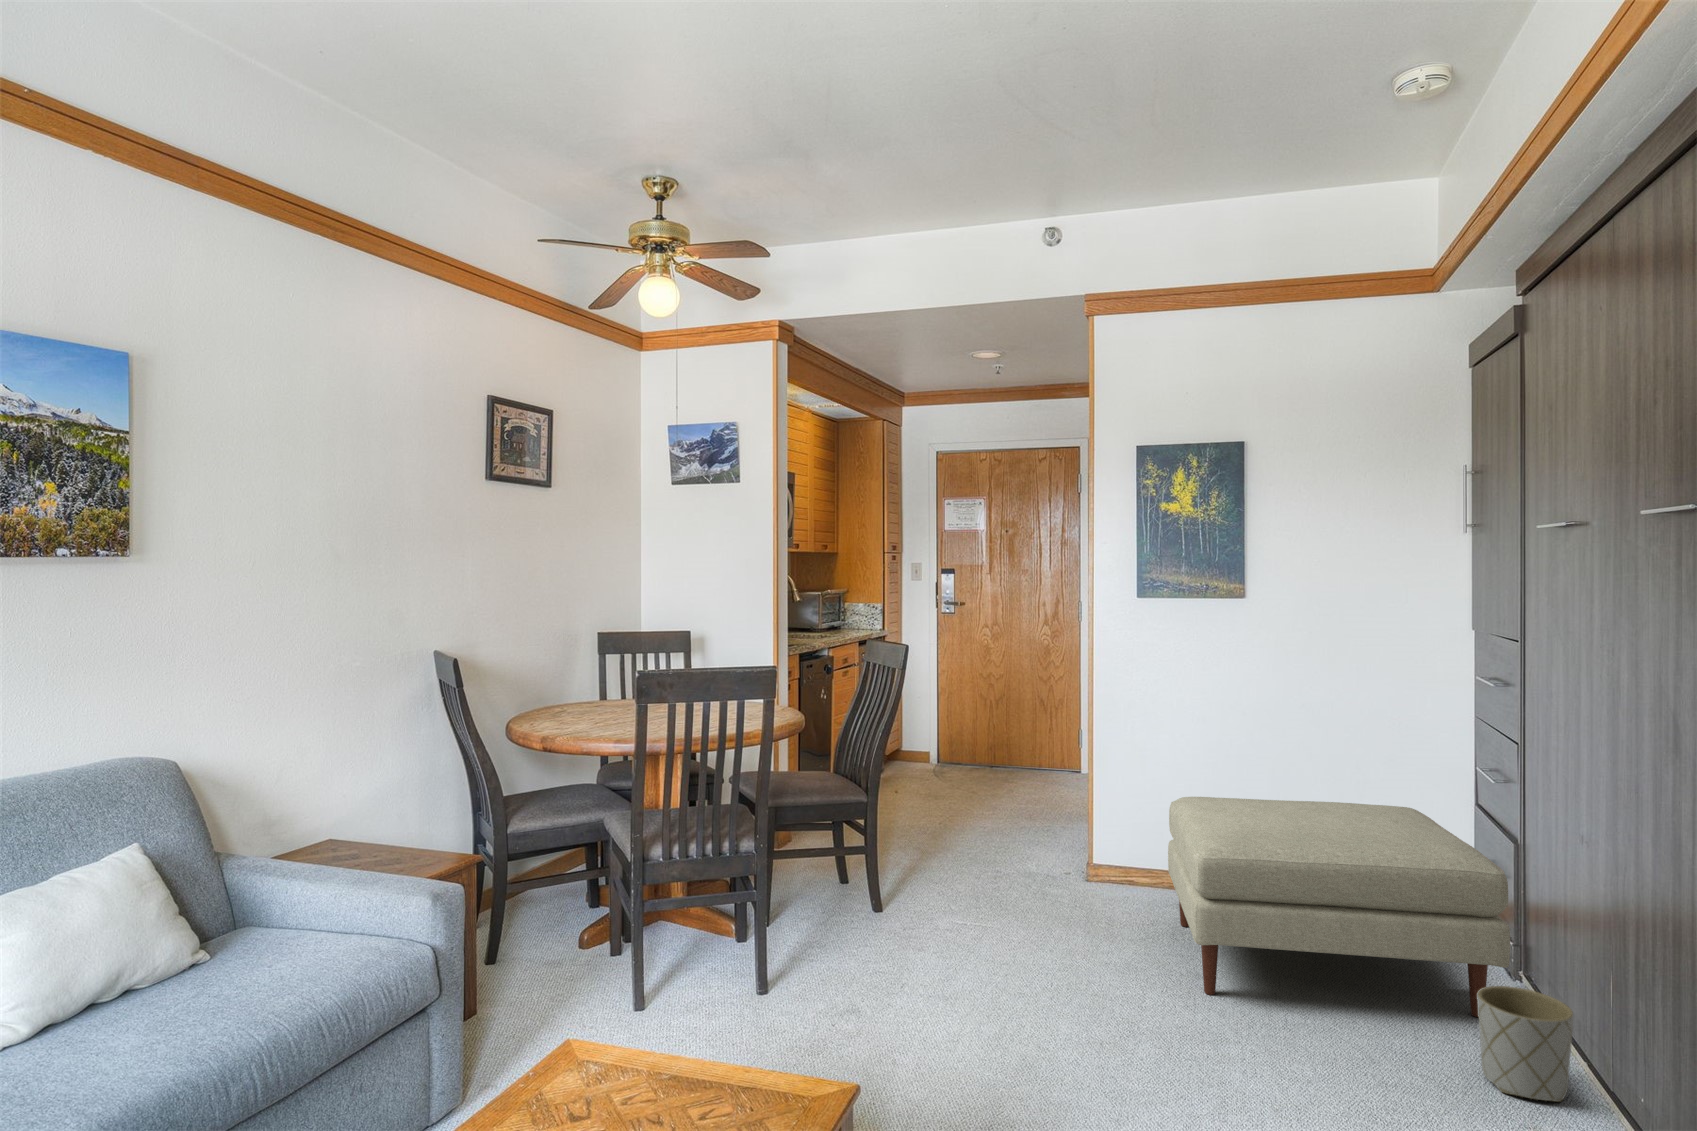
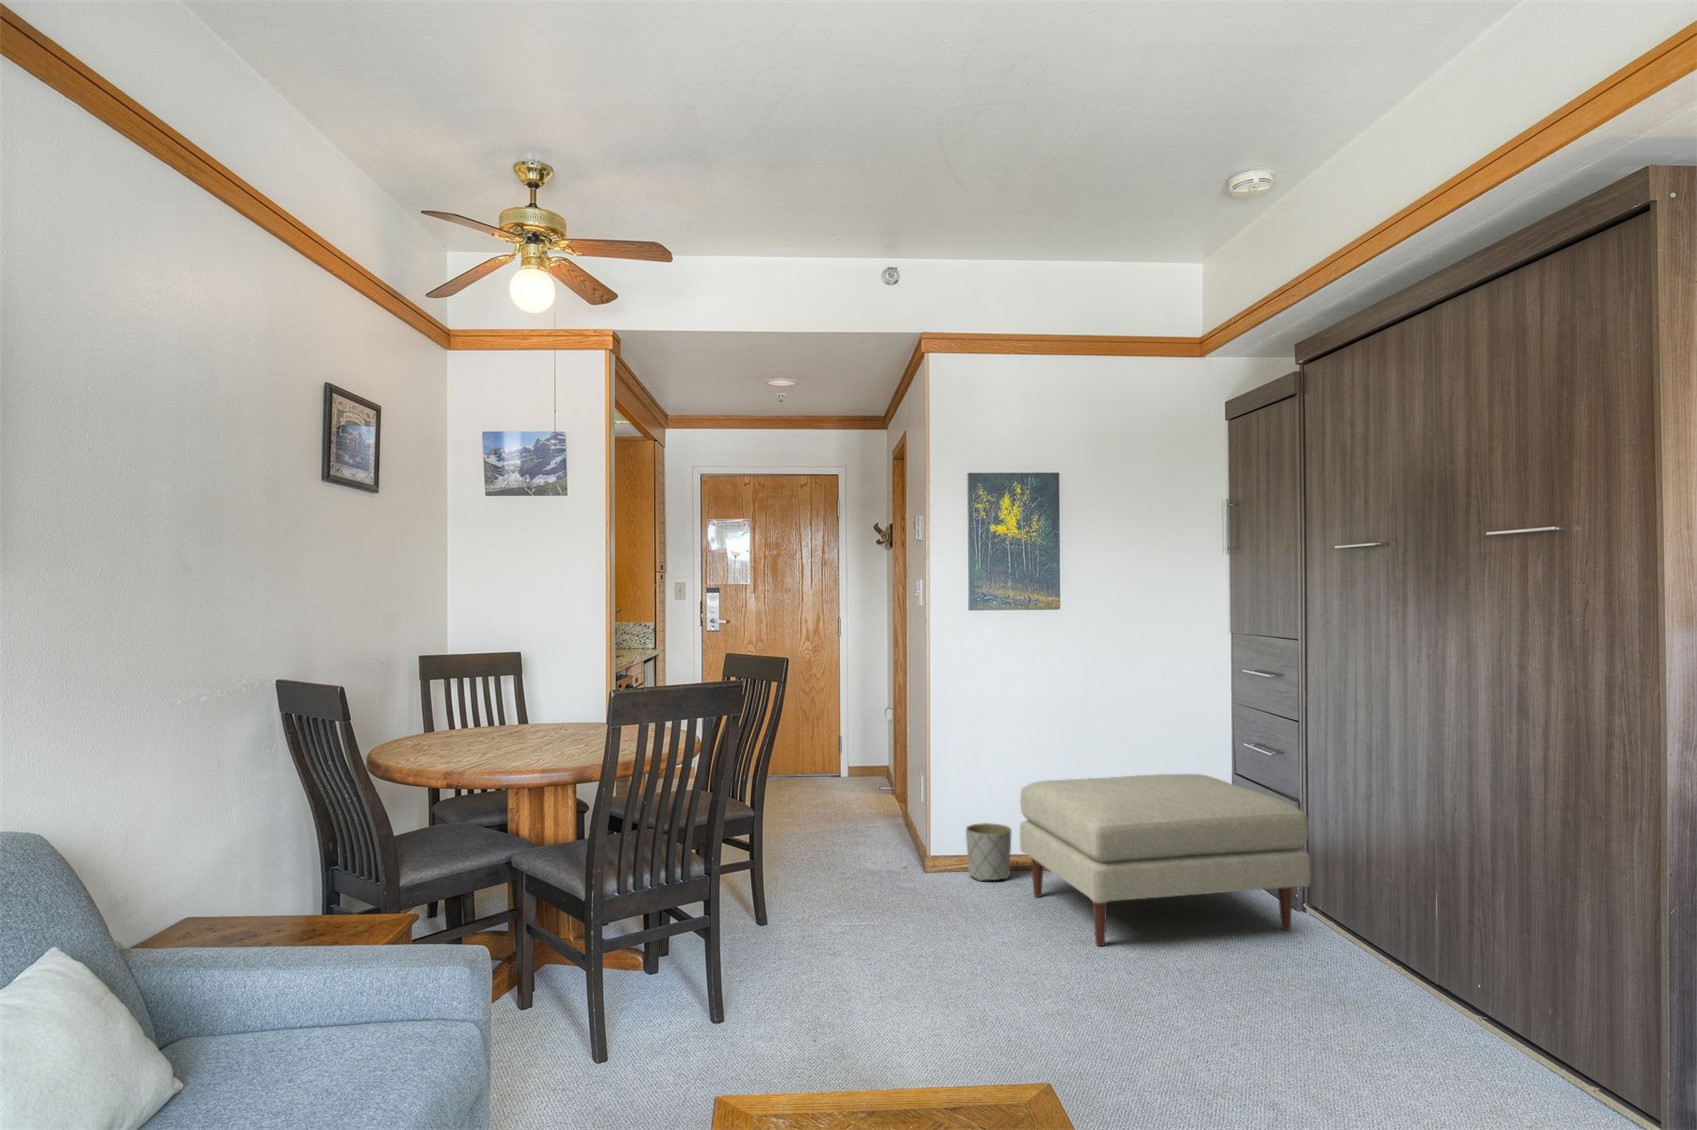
planter: present [1478,986,1573,1102] -> present [966,823,1011,881]

